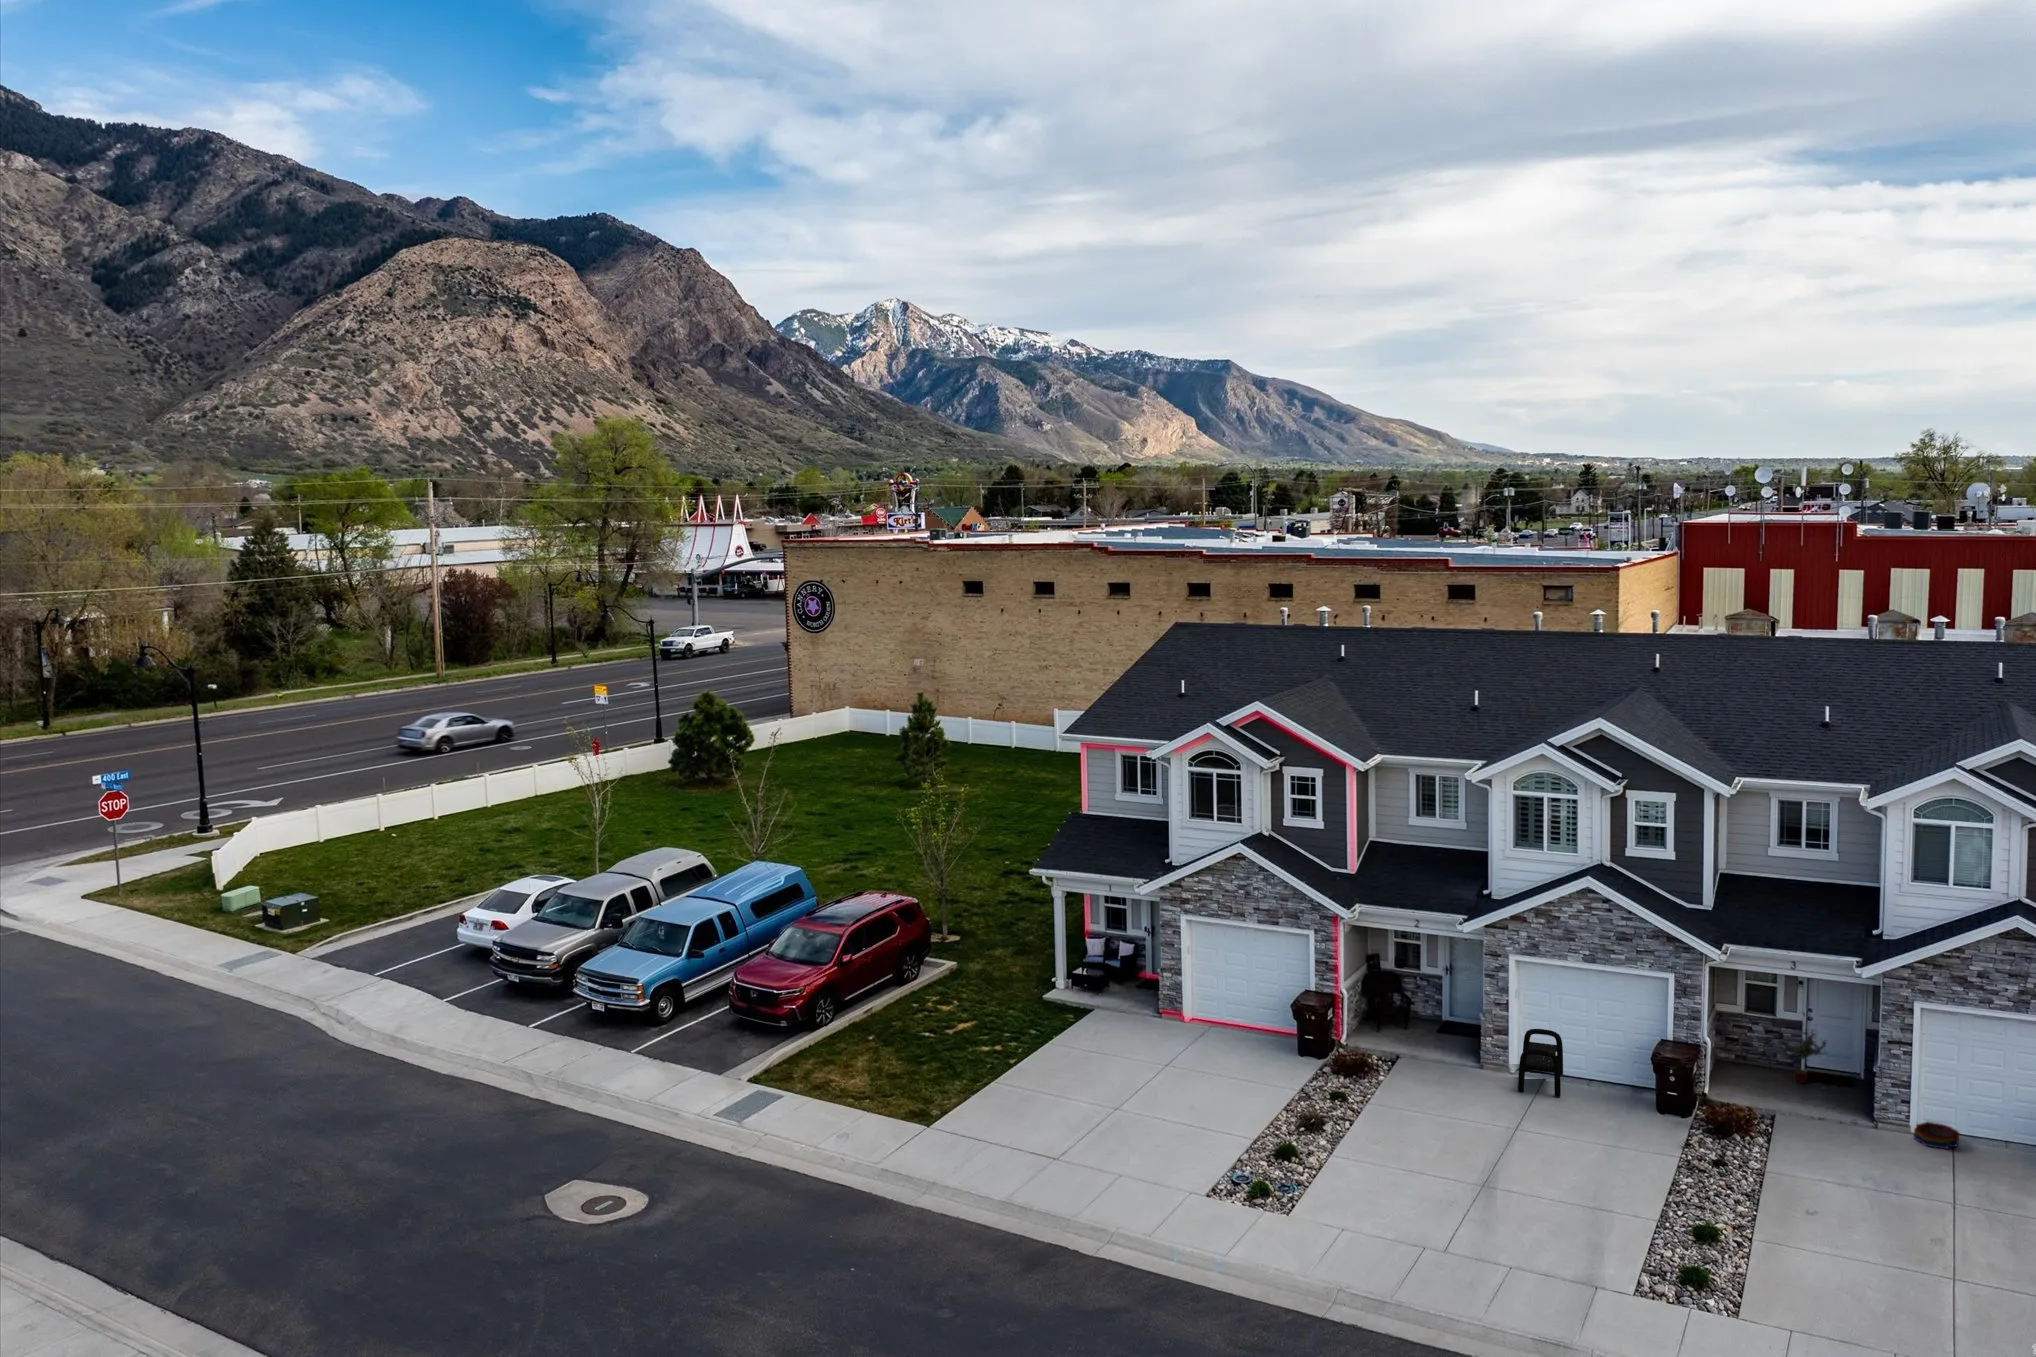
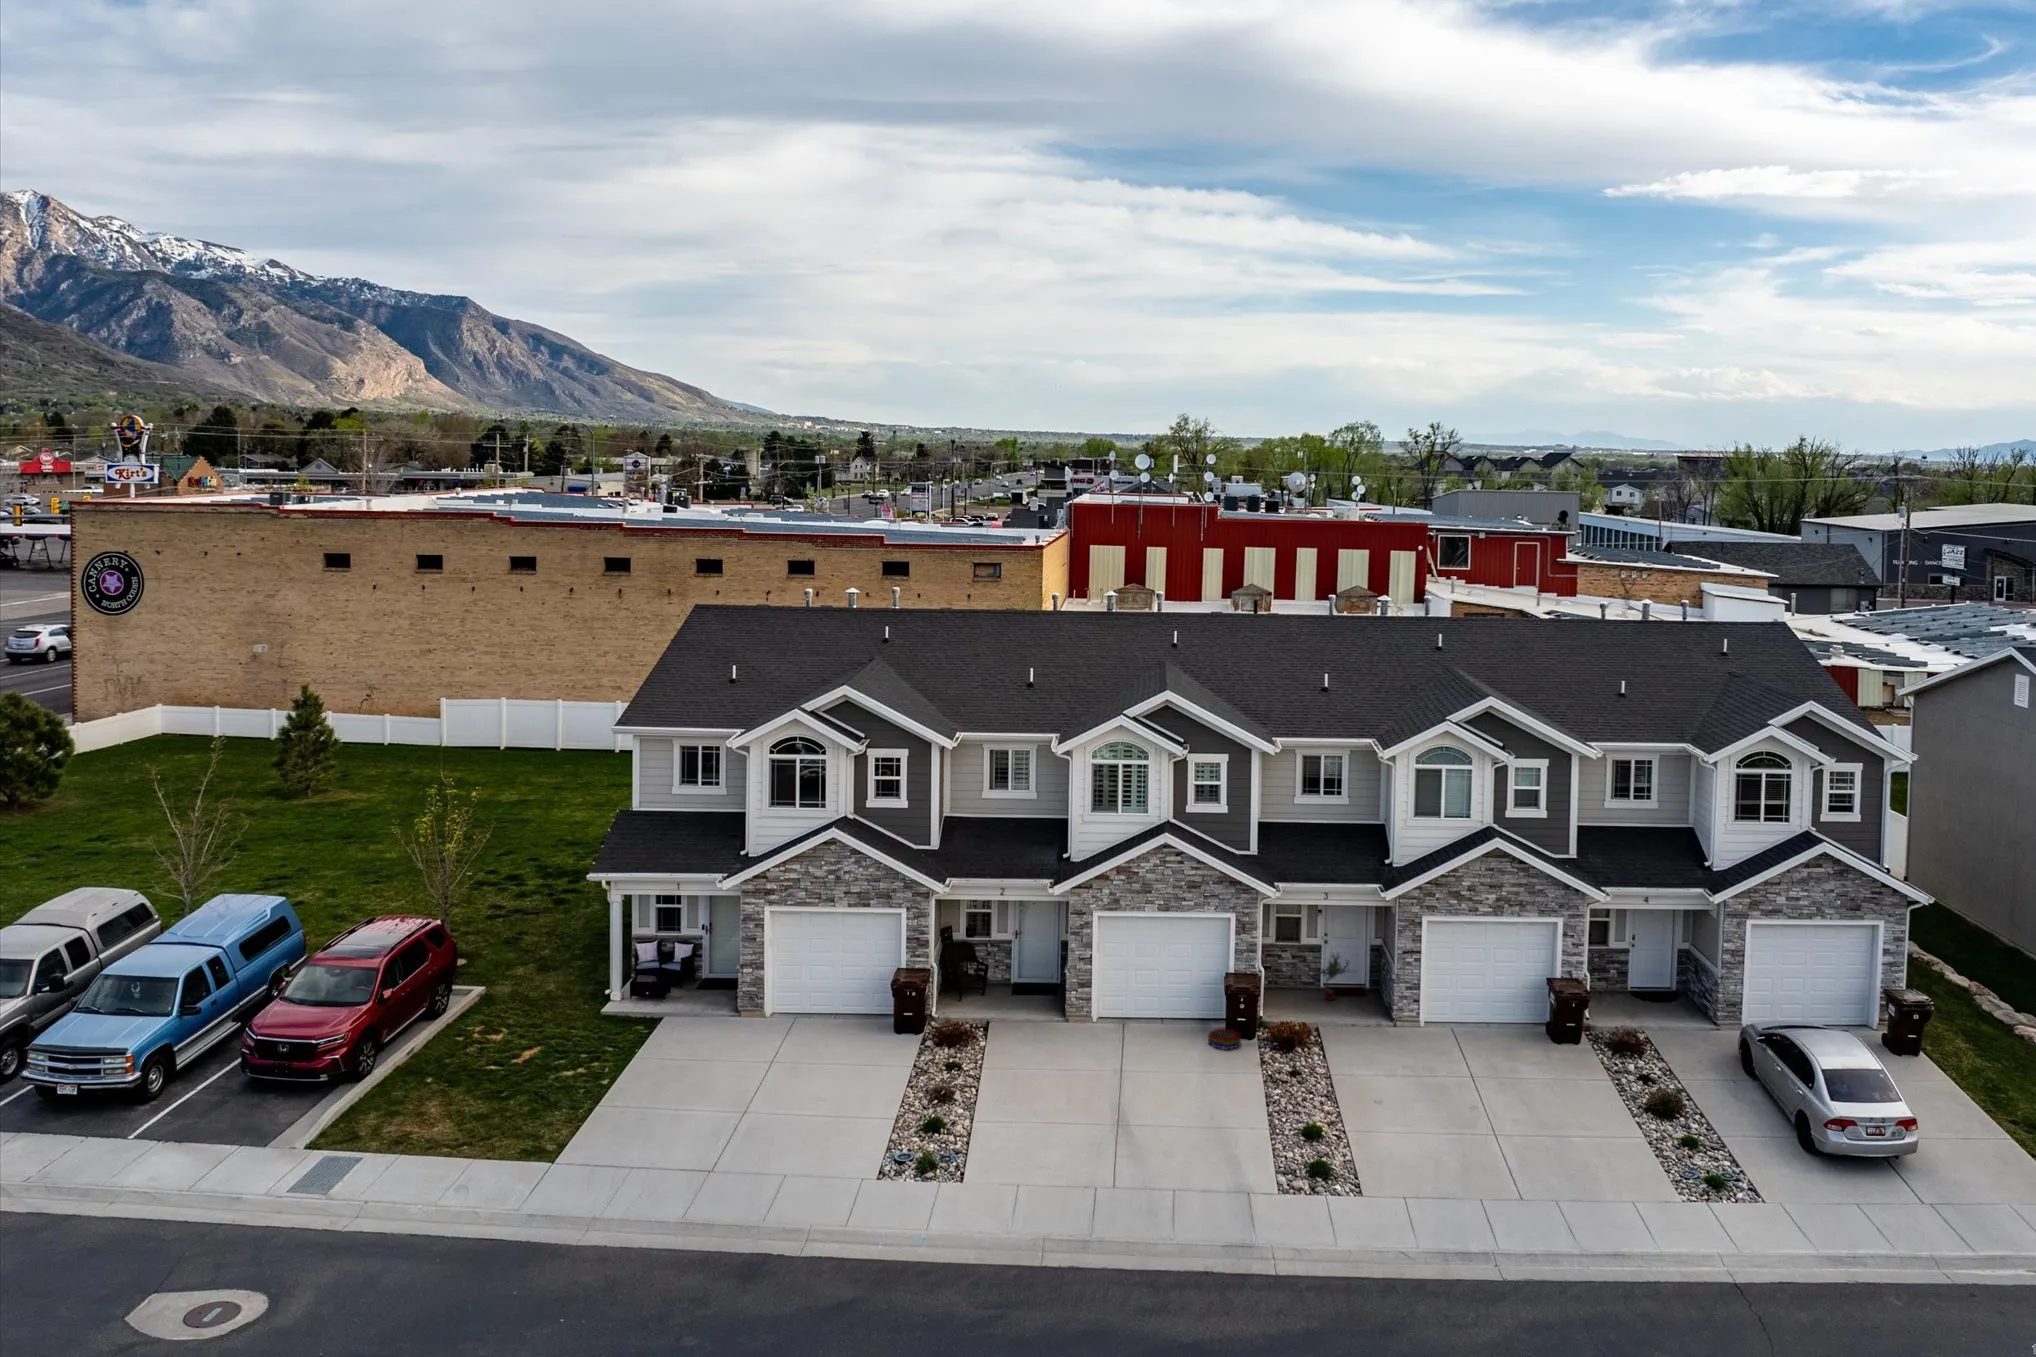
bench: present [1518,1029,1563,1097] -> none [1108,980,1150,1040]
storage bin: present [1914,1122,1959,1149] -> present [1208,1029,1241,1050]

